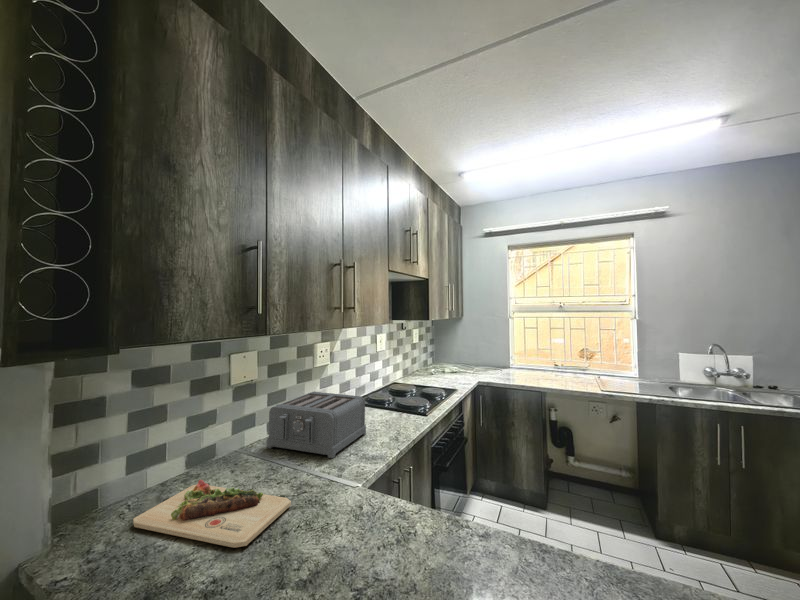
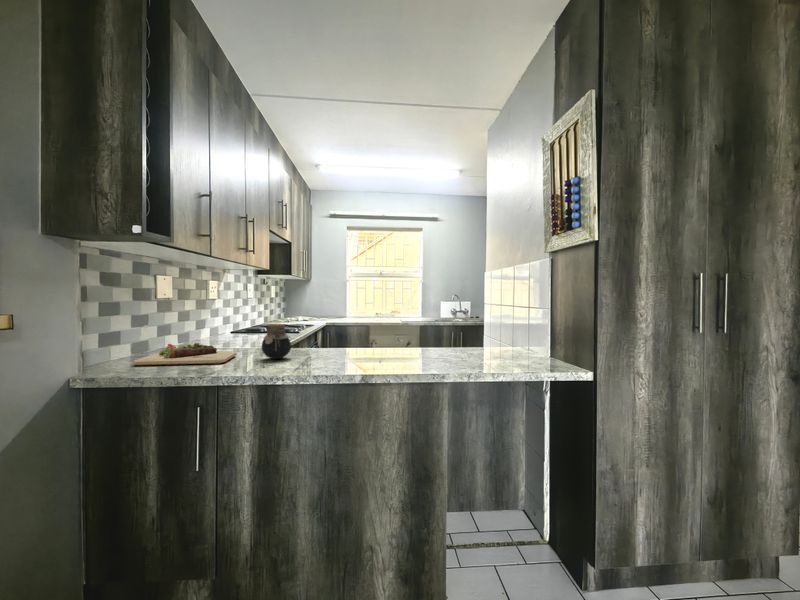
toaster: present [267,392,366,458] -> none [188,312,260,347]
jar: none [311,472,362,543] -> present [262,324,291,359]

